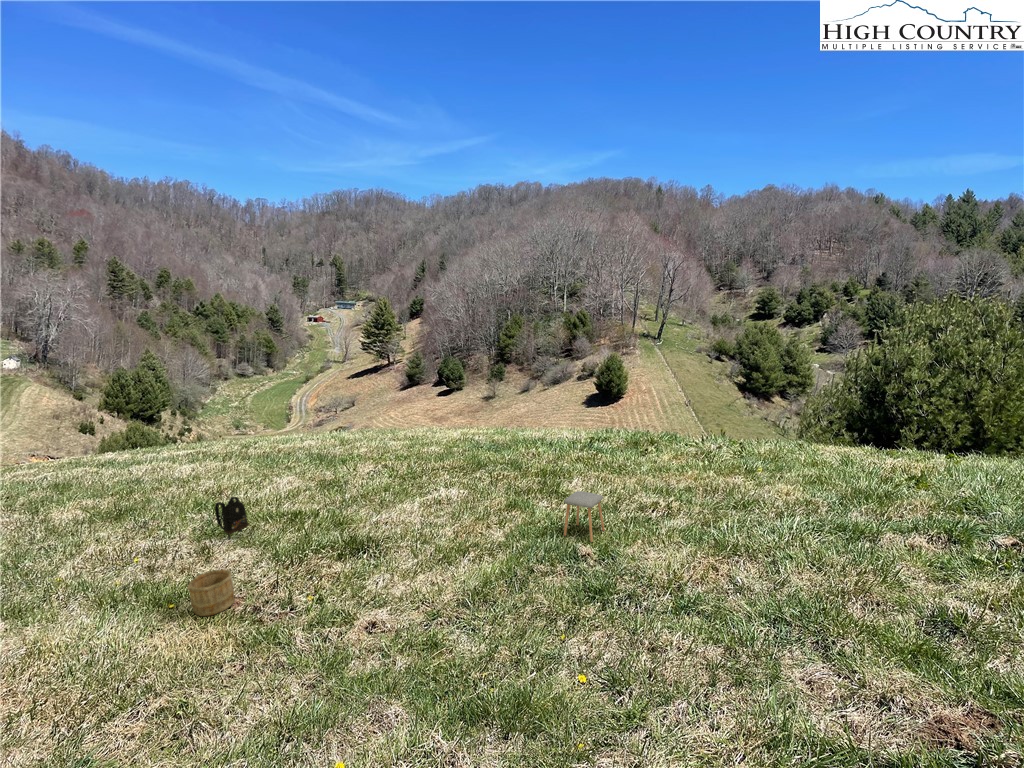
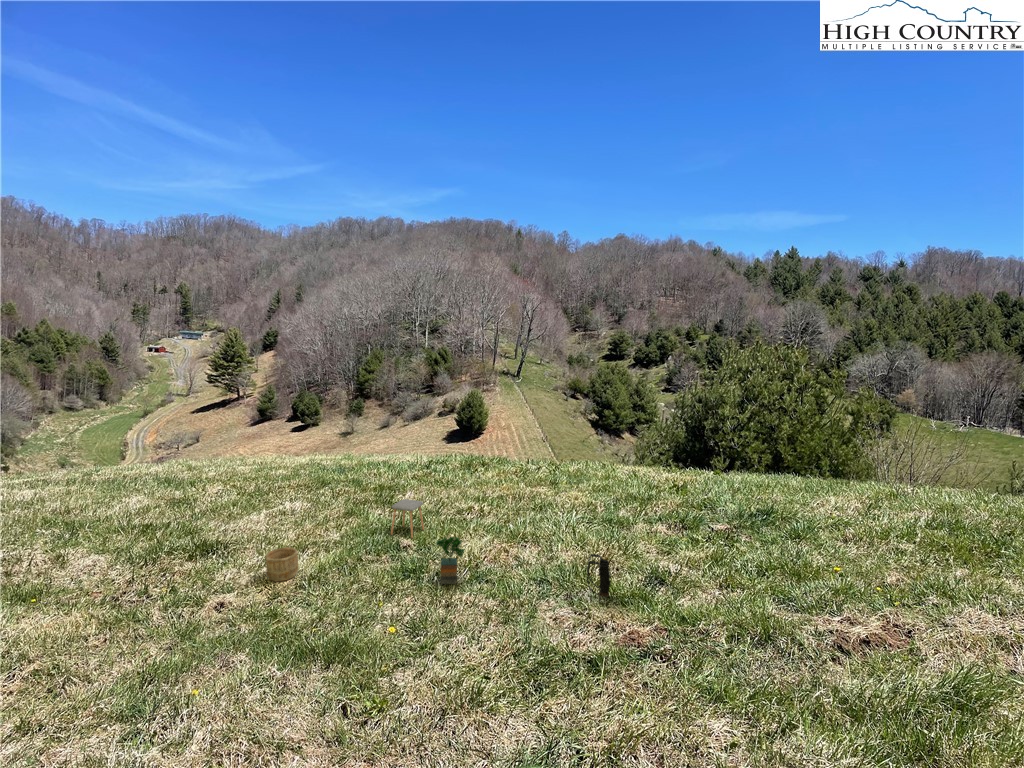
backpack: present [215,497,249,539] -> present [587,554,611,602]
potted tree: none [636,551,681,619] -> present [436,537,465,584]
wooden bucket: present [187,569,234,616] -> present [265,547,298,582]

